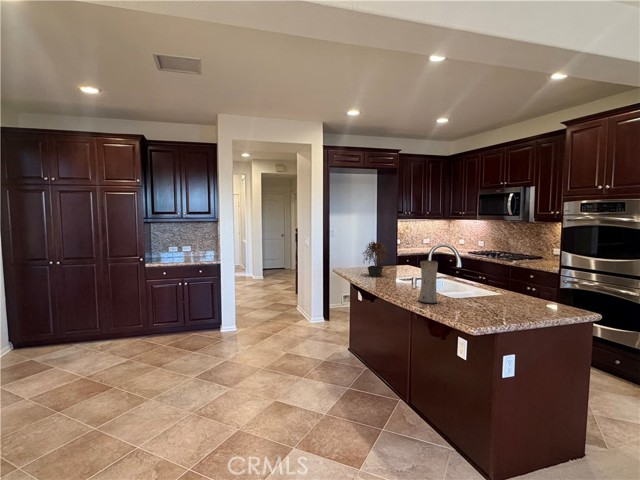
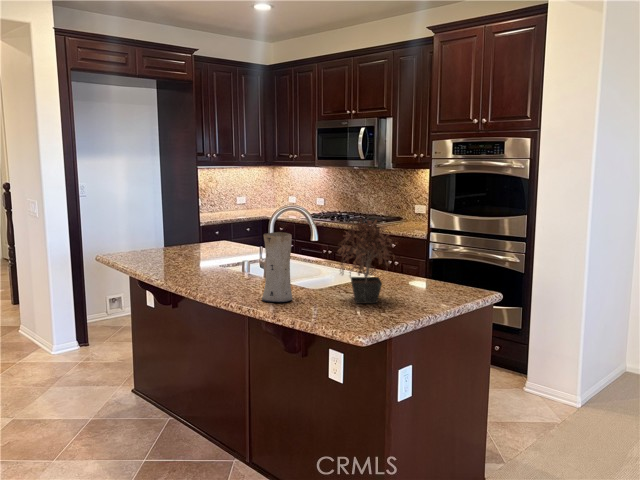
potted plant: present [363,241,387,277] -> present [338,219,395,303]

